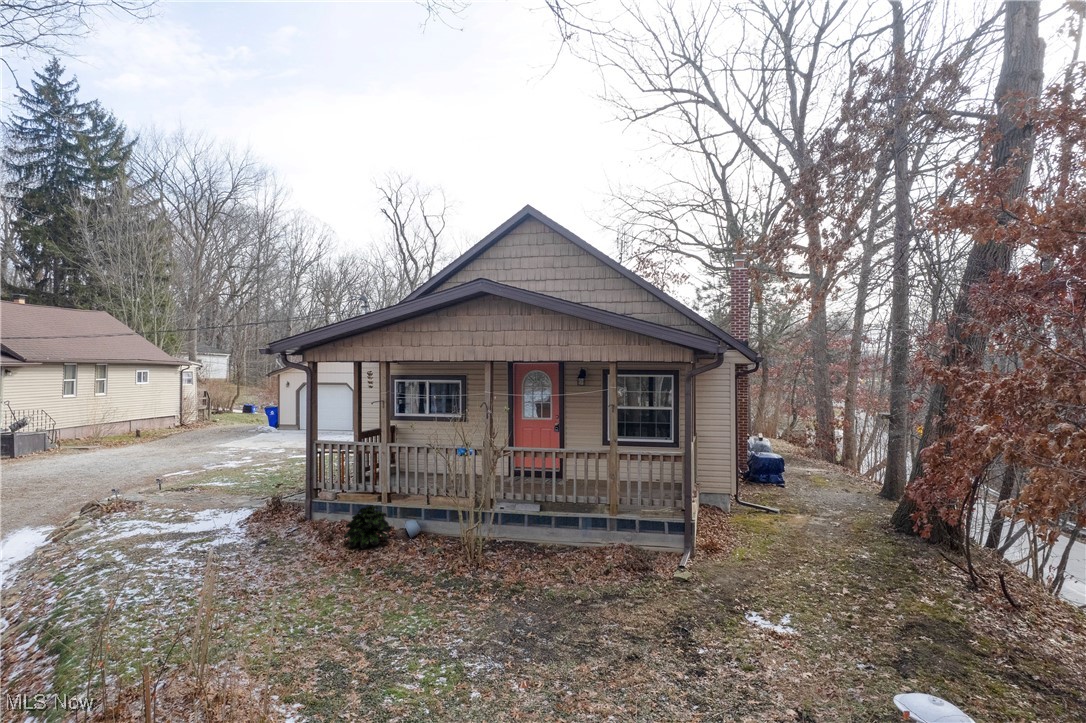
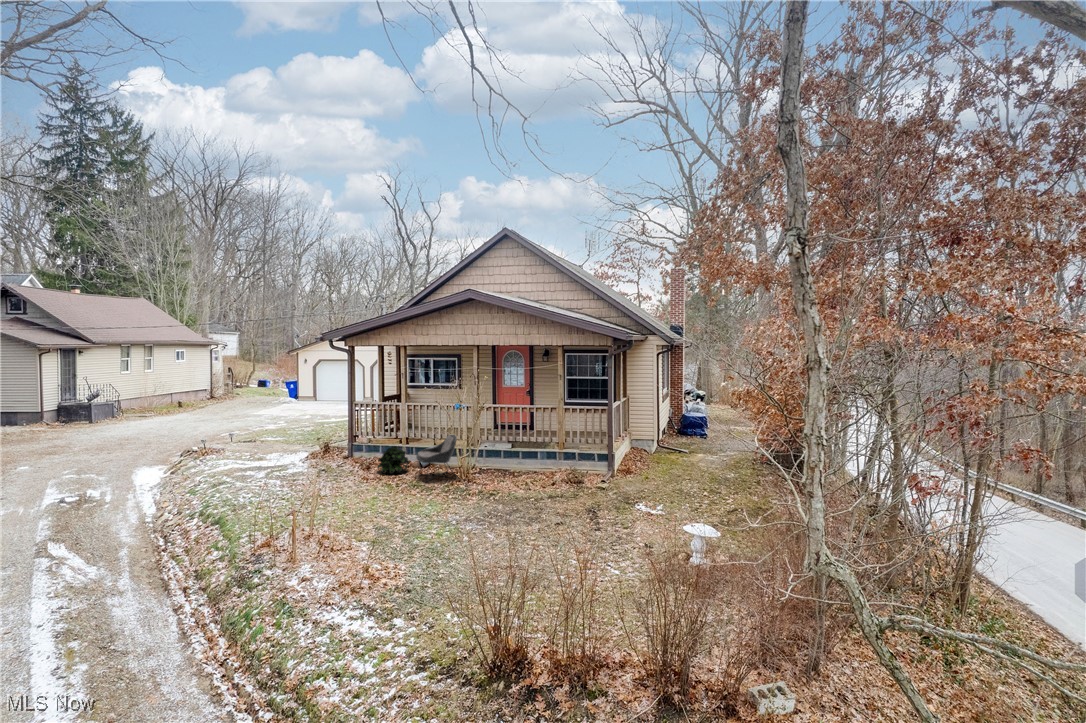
lounge chair: none [400,490,460,564] -> present [416,435,457,482]

